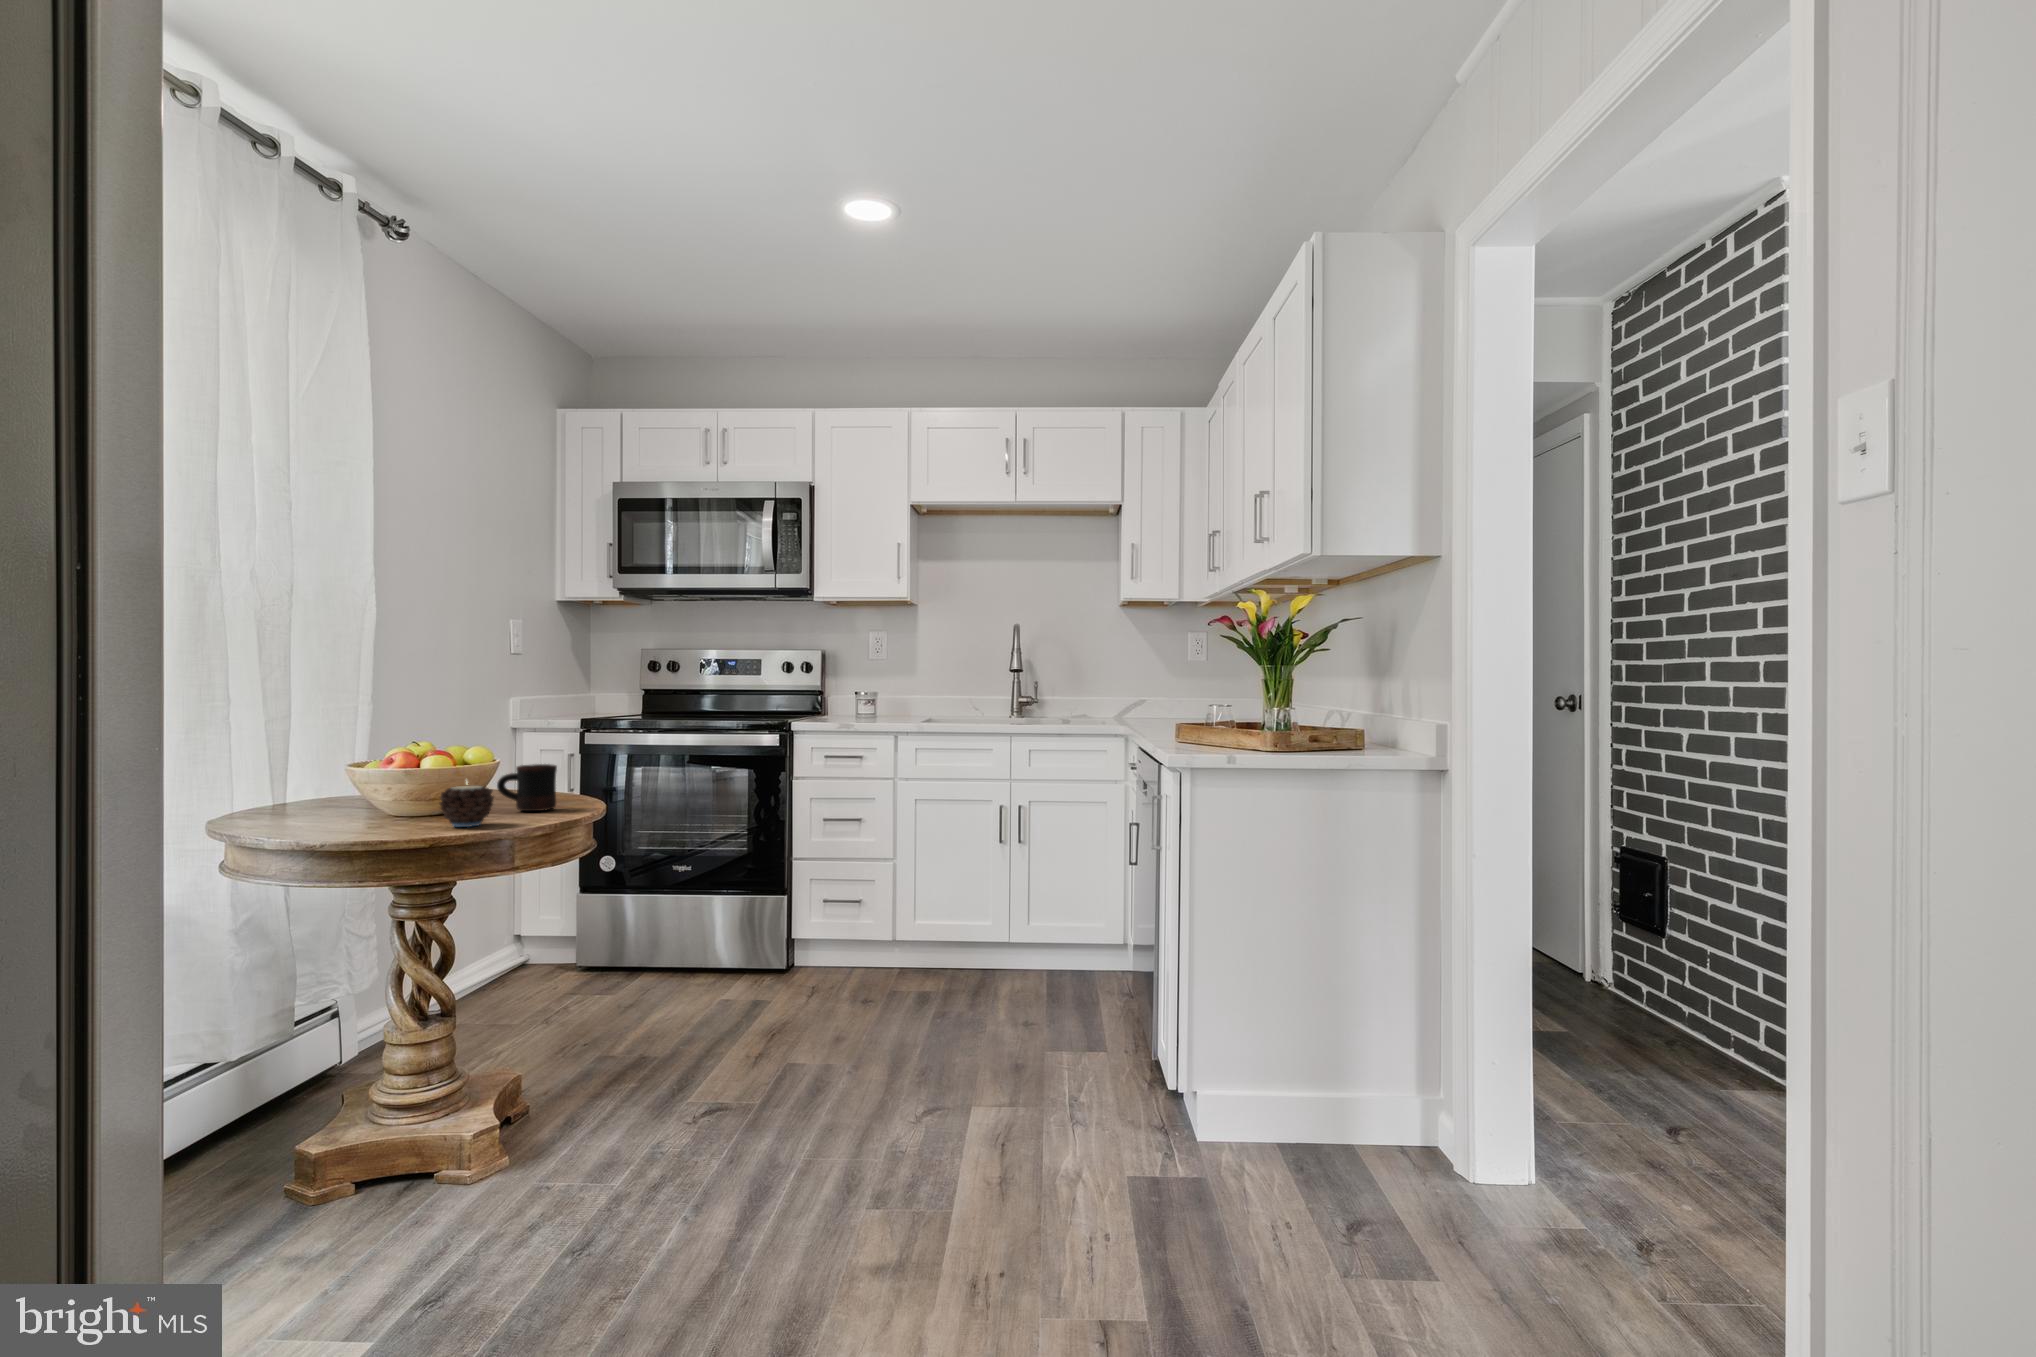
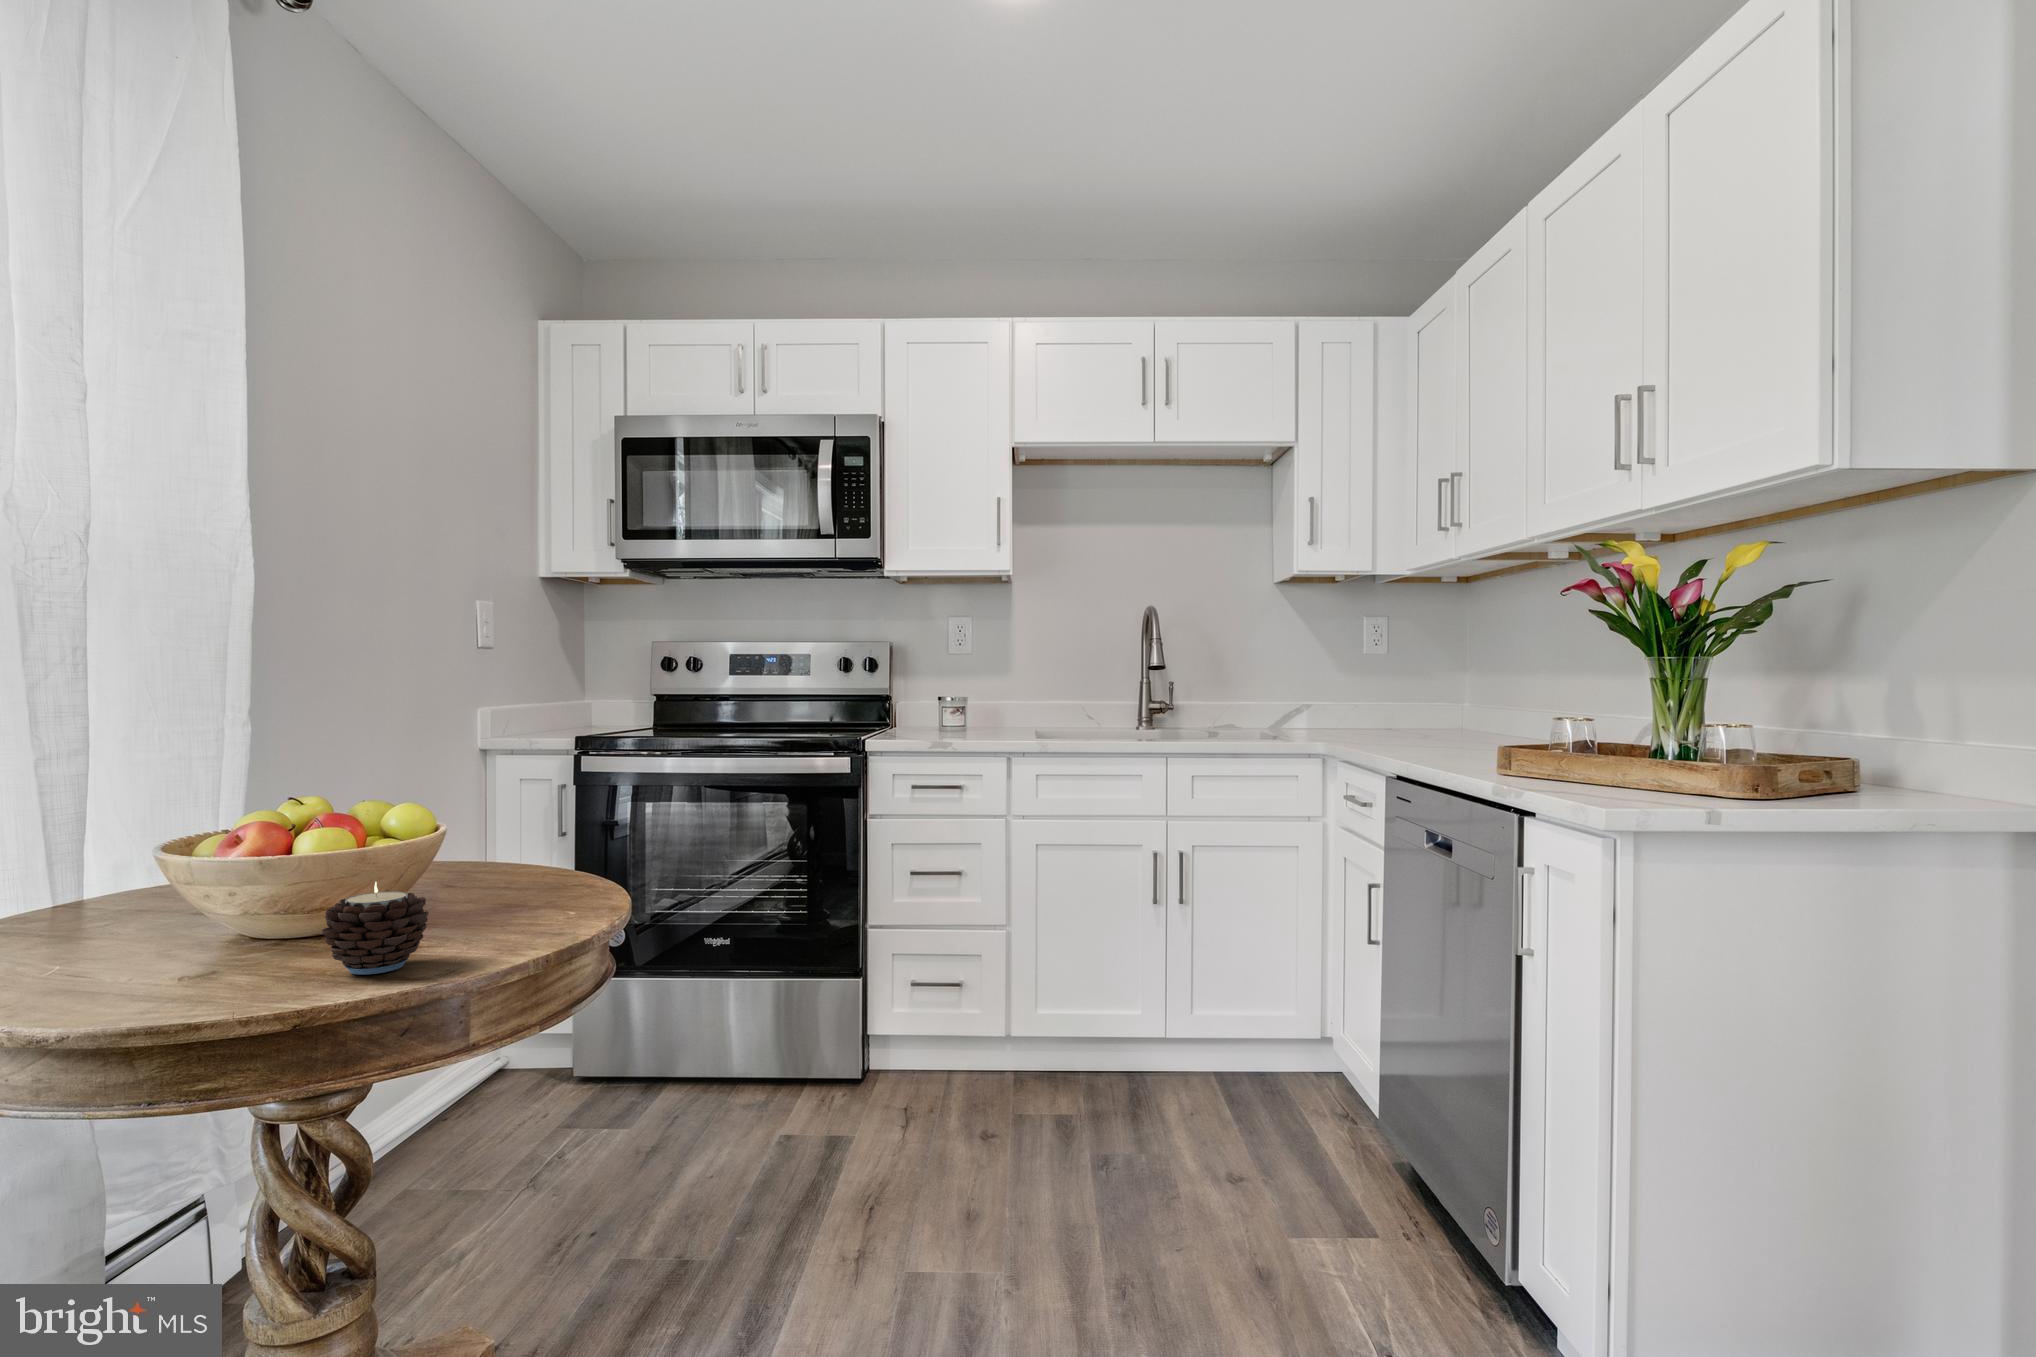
mug: present [497,764,557,811] -> none [440,836,543,921]

